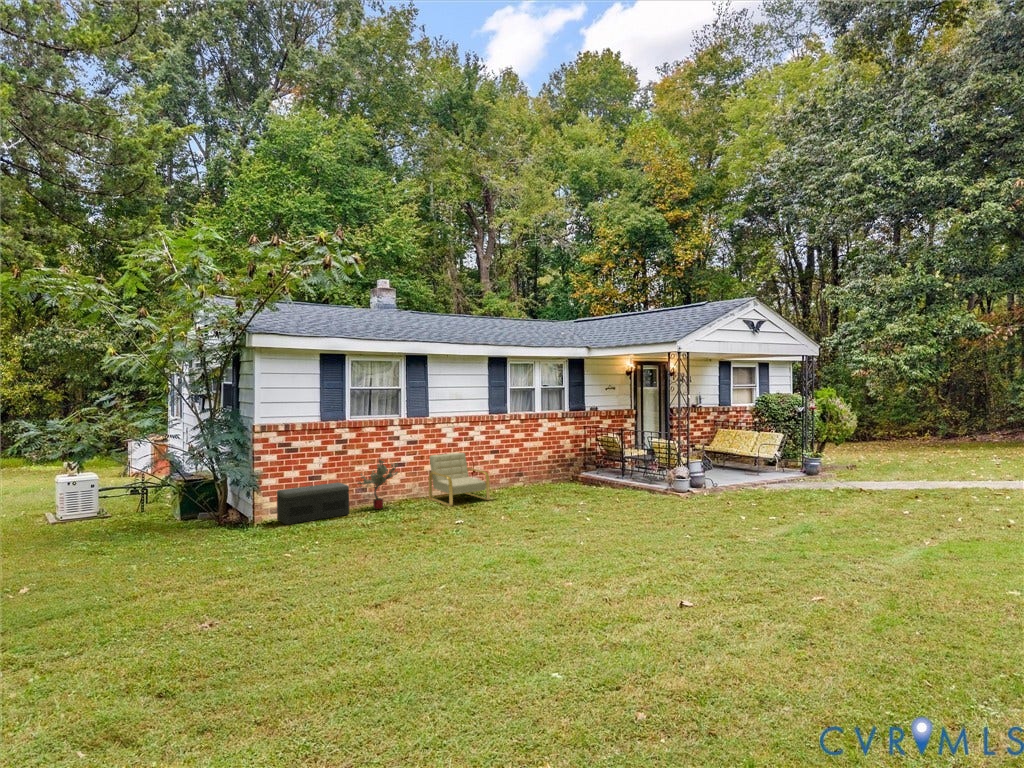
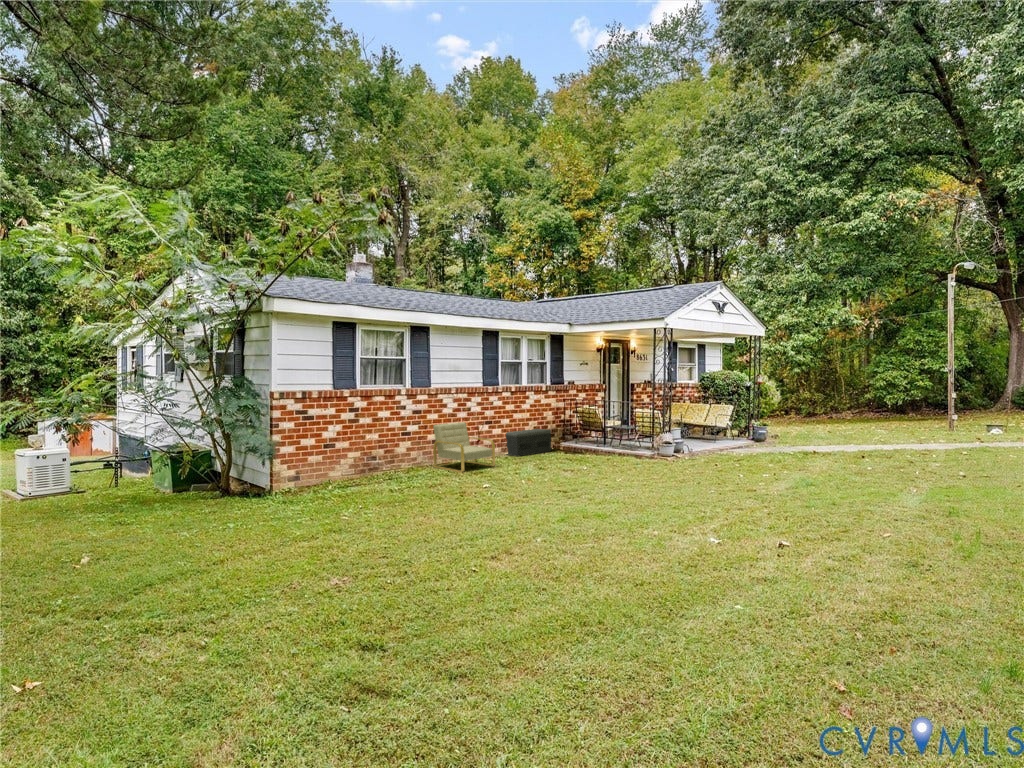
potted tree: present [358,458,398,510] -> none [371,425,410,477]
storage bench: present [277,483,349,525] -> present [506,429,551,457]

